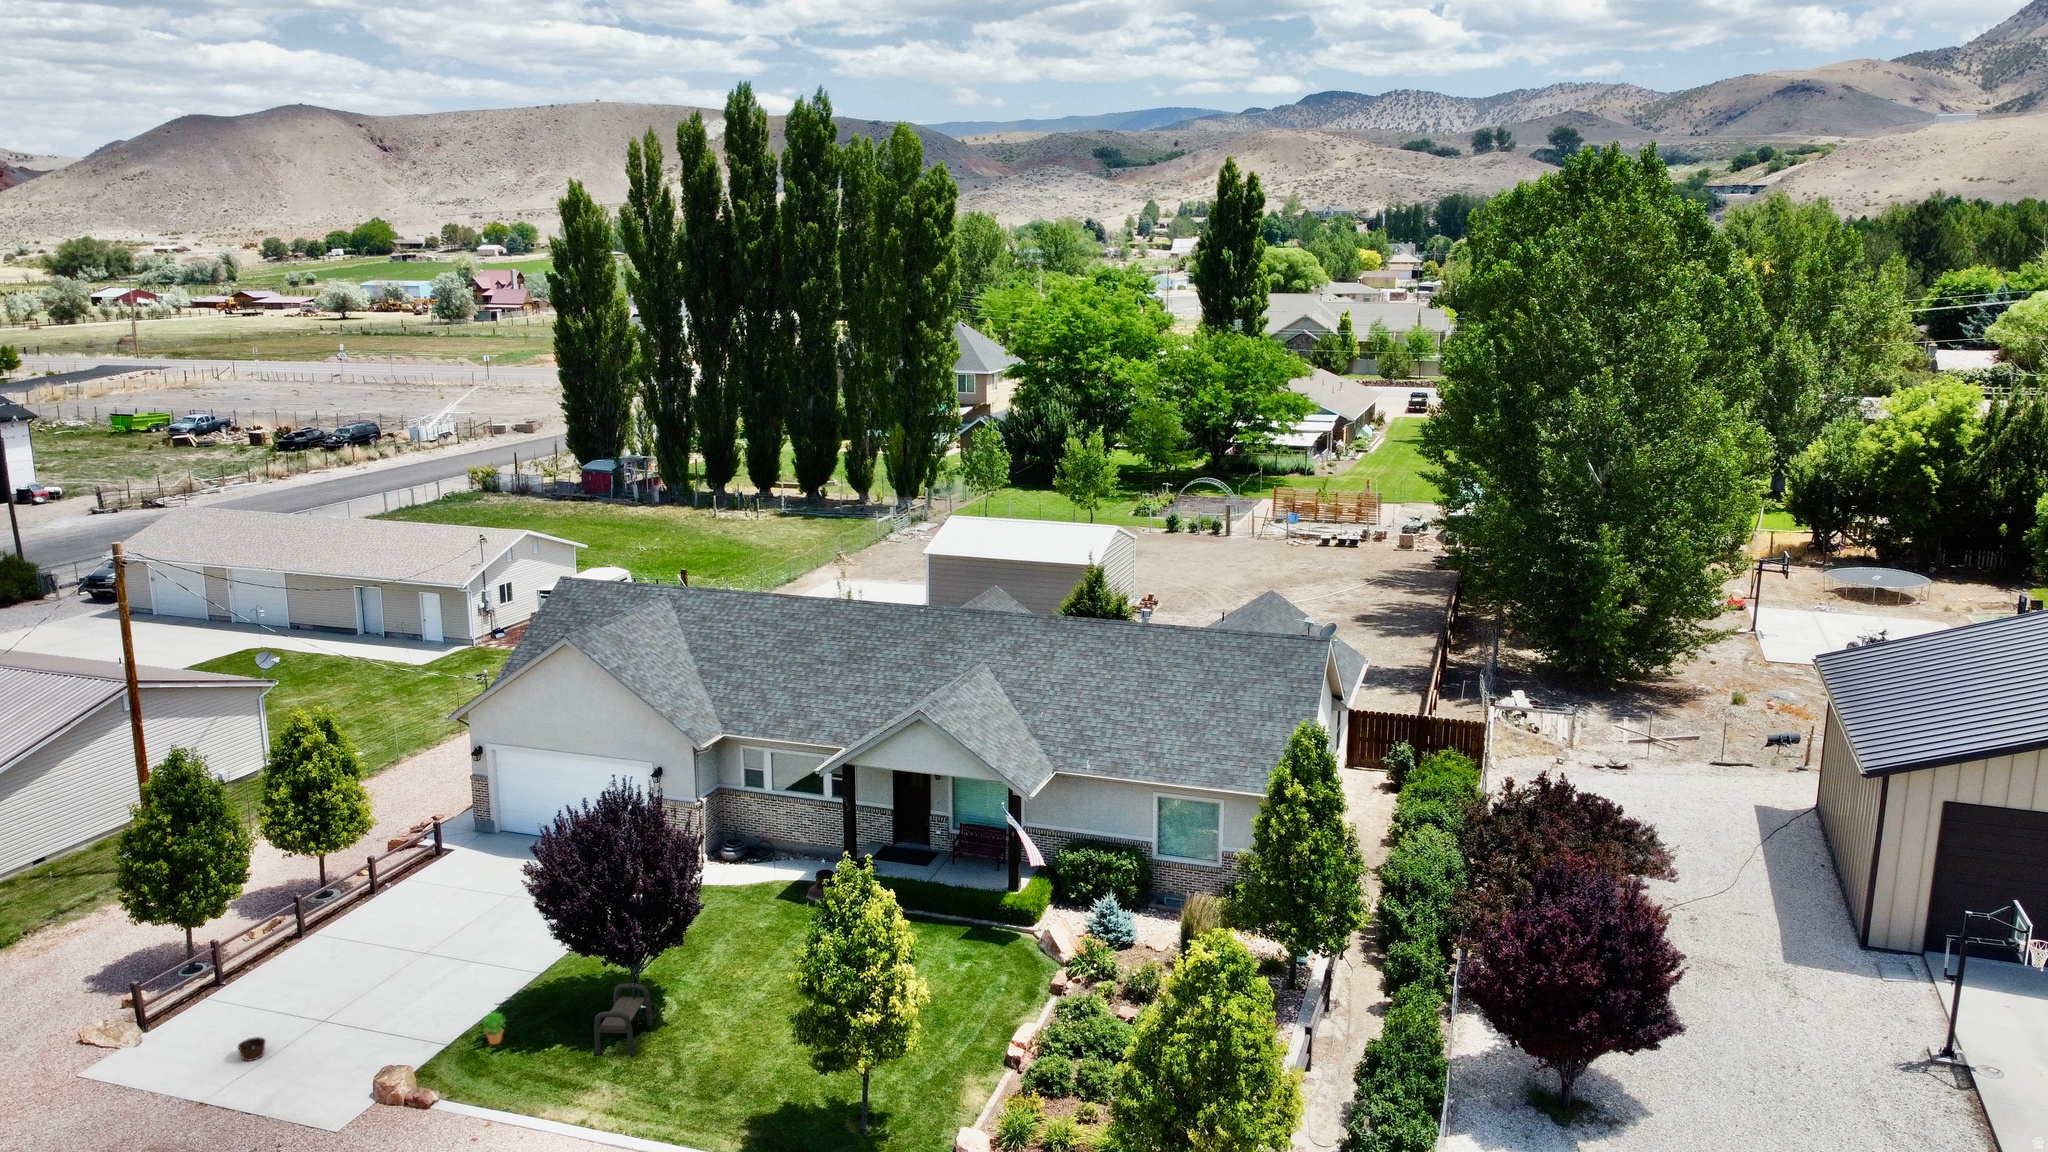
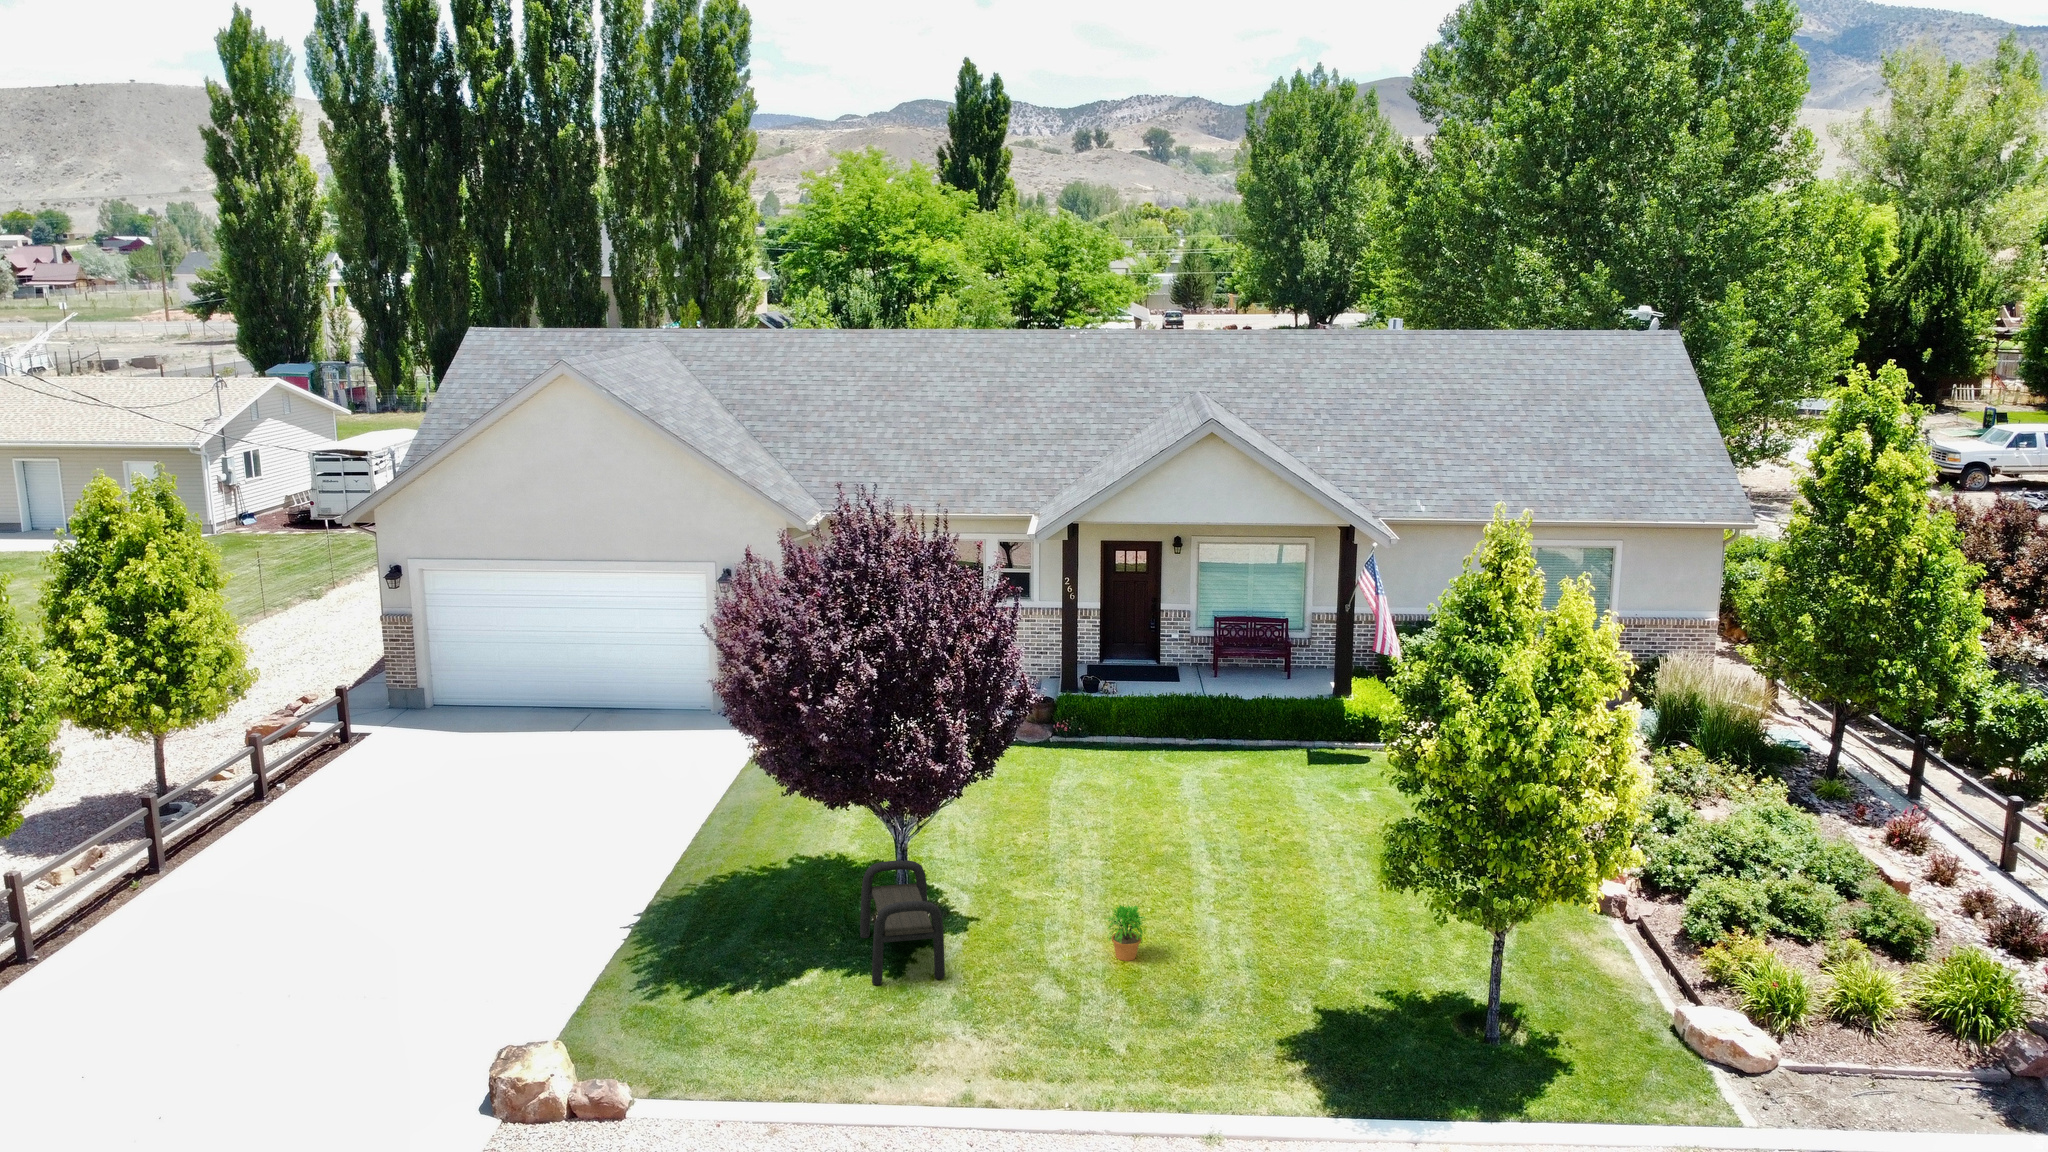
potted plant: present [484,1013,503,1045] -> present [1107,905,1145,961]
basket: present [238,1037,266,1061] -> none [139,1031,200,1081]

